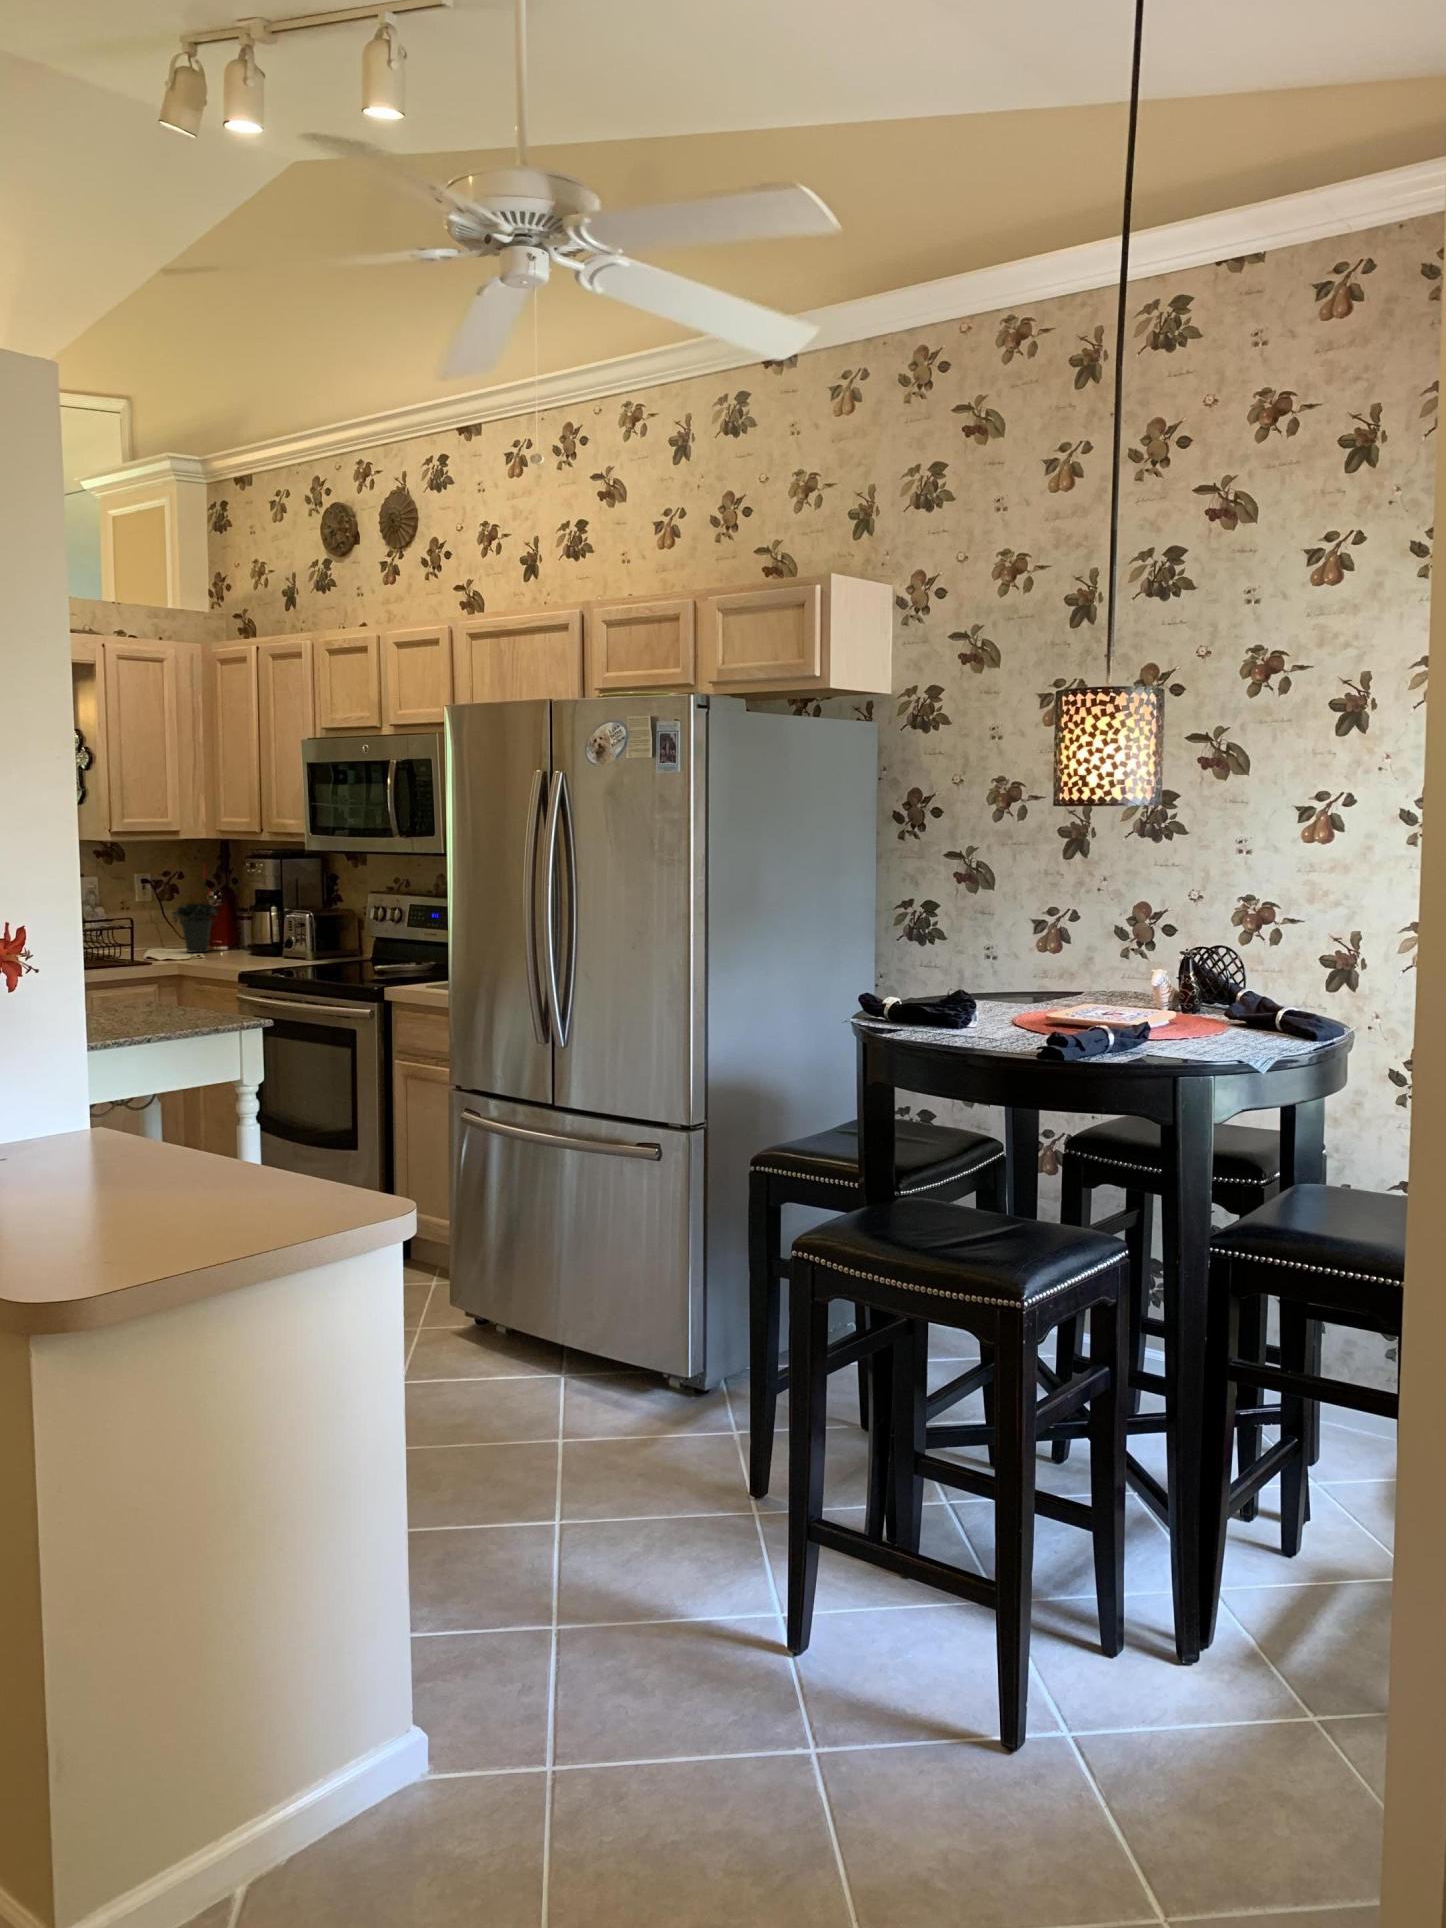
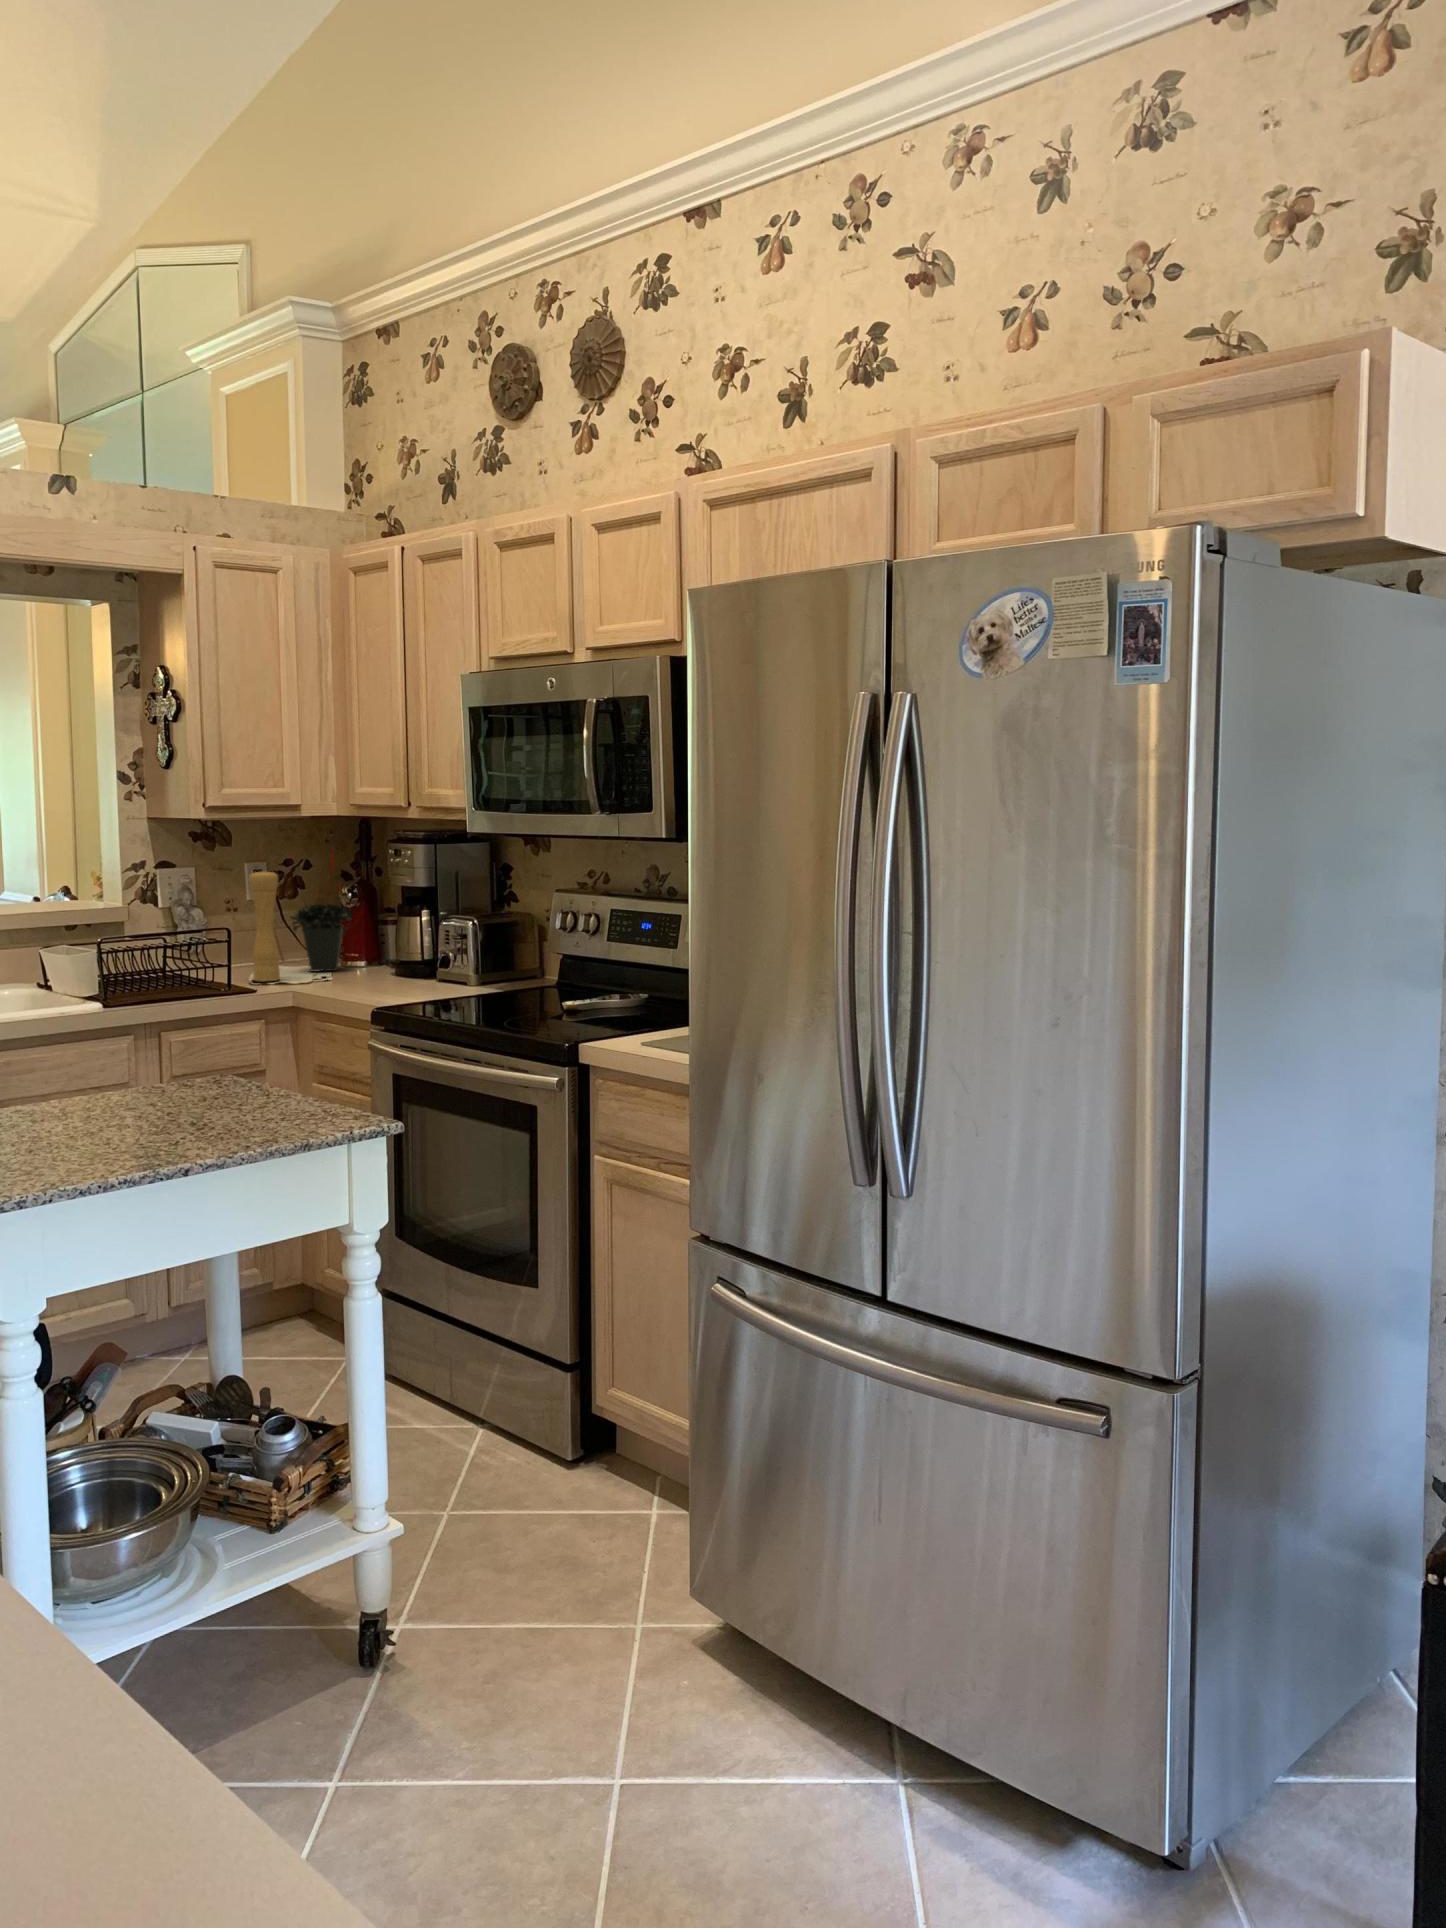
pepper mill: none [143,877,166,958] -> present [249,870,280,981]

